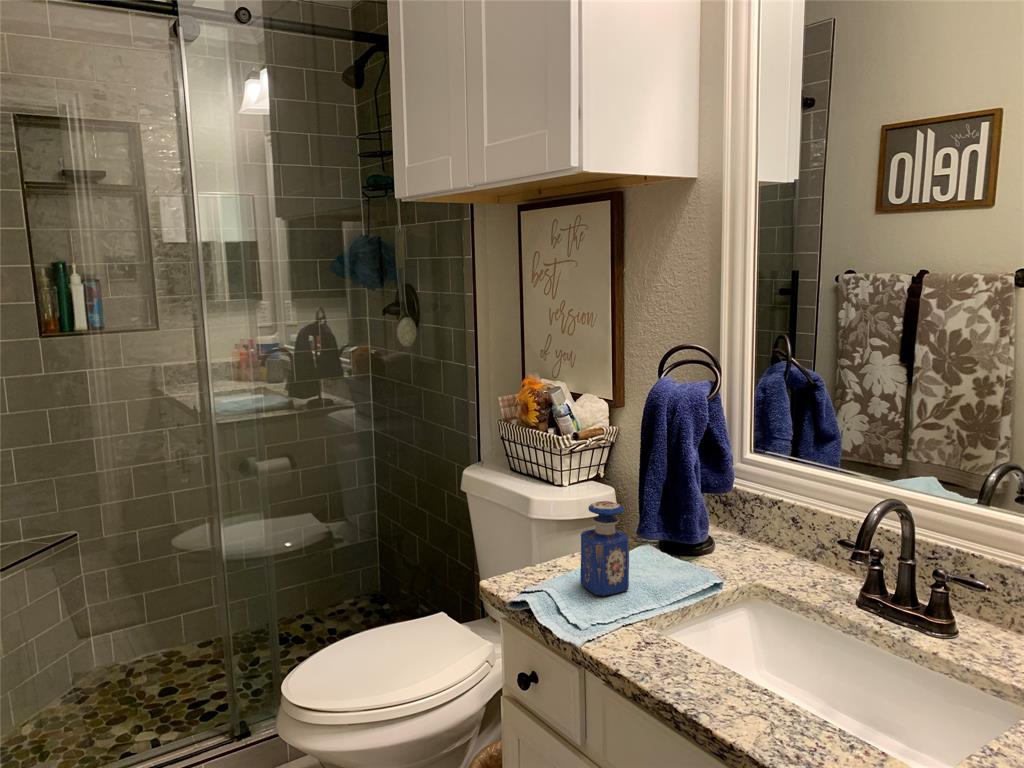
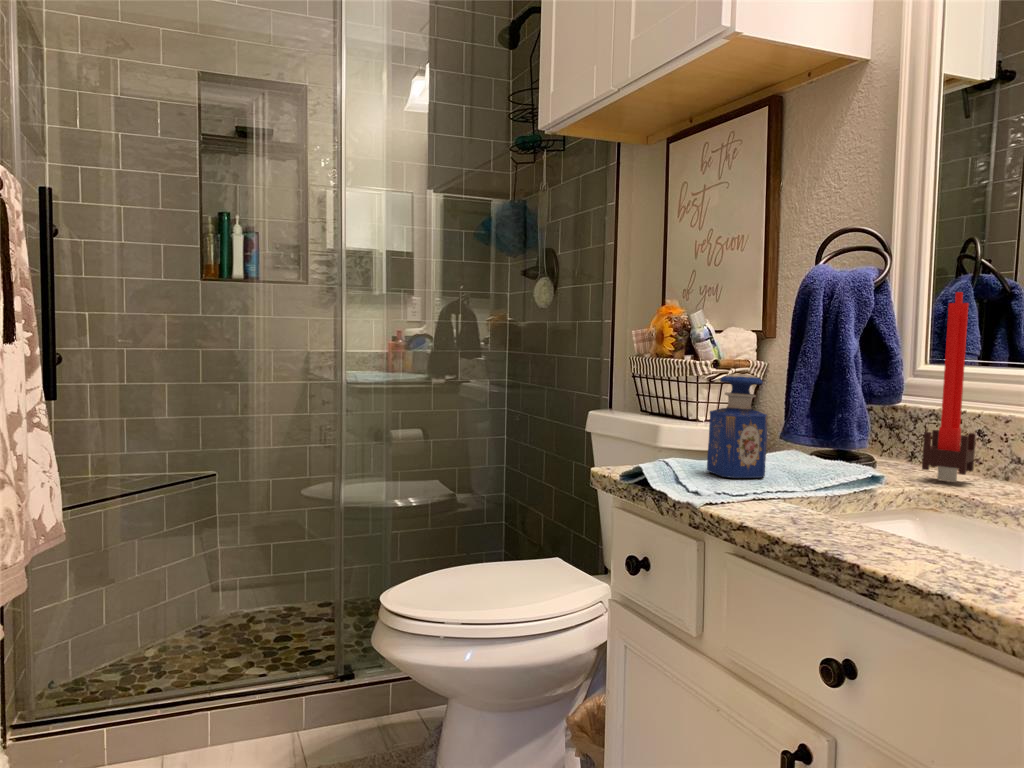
candle: none [751,418,790,572] -> present [922,292,976,482]

